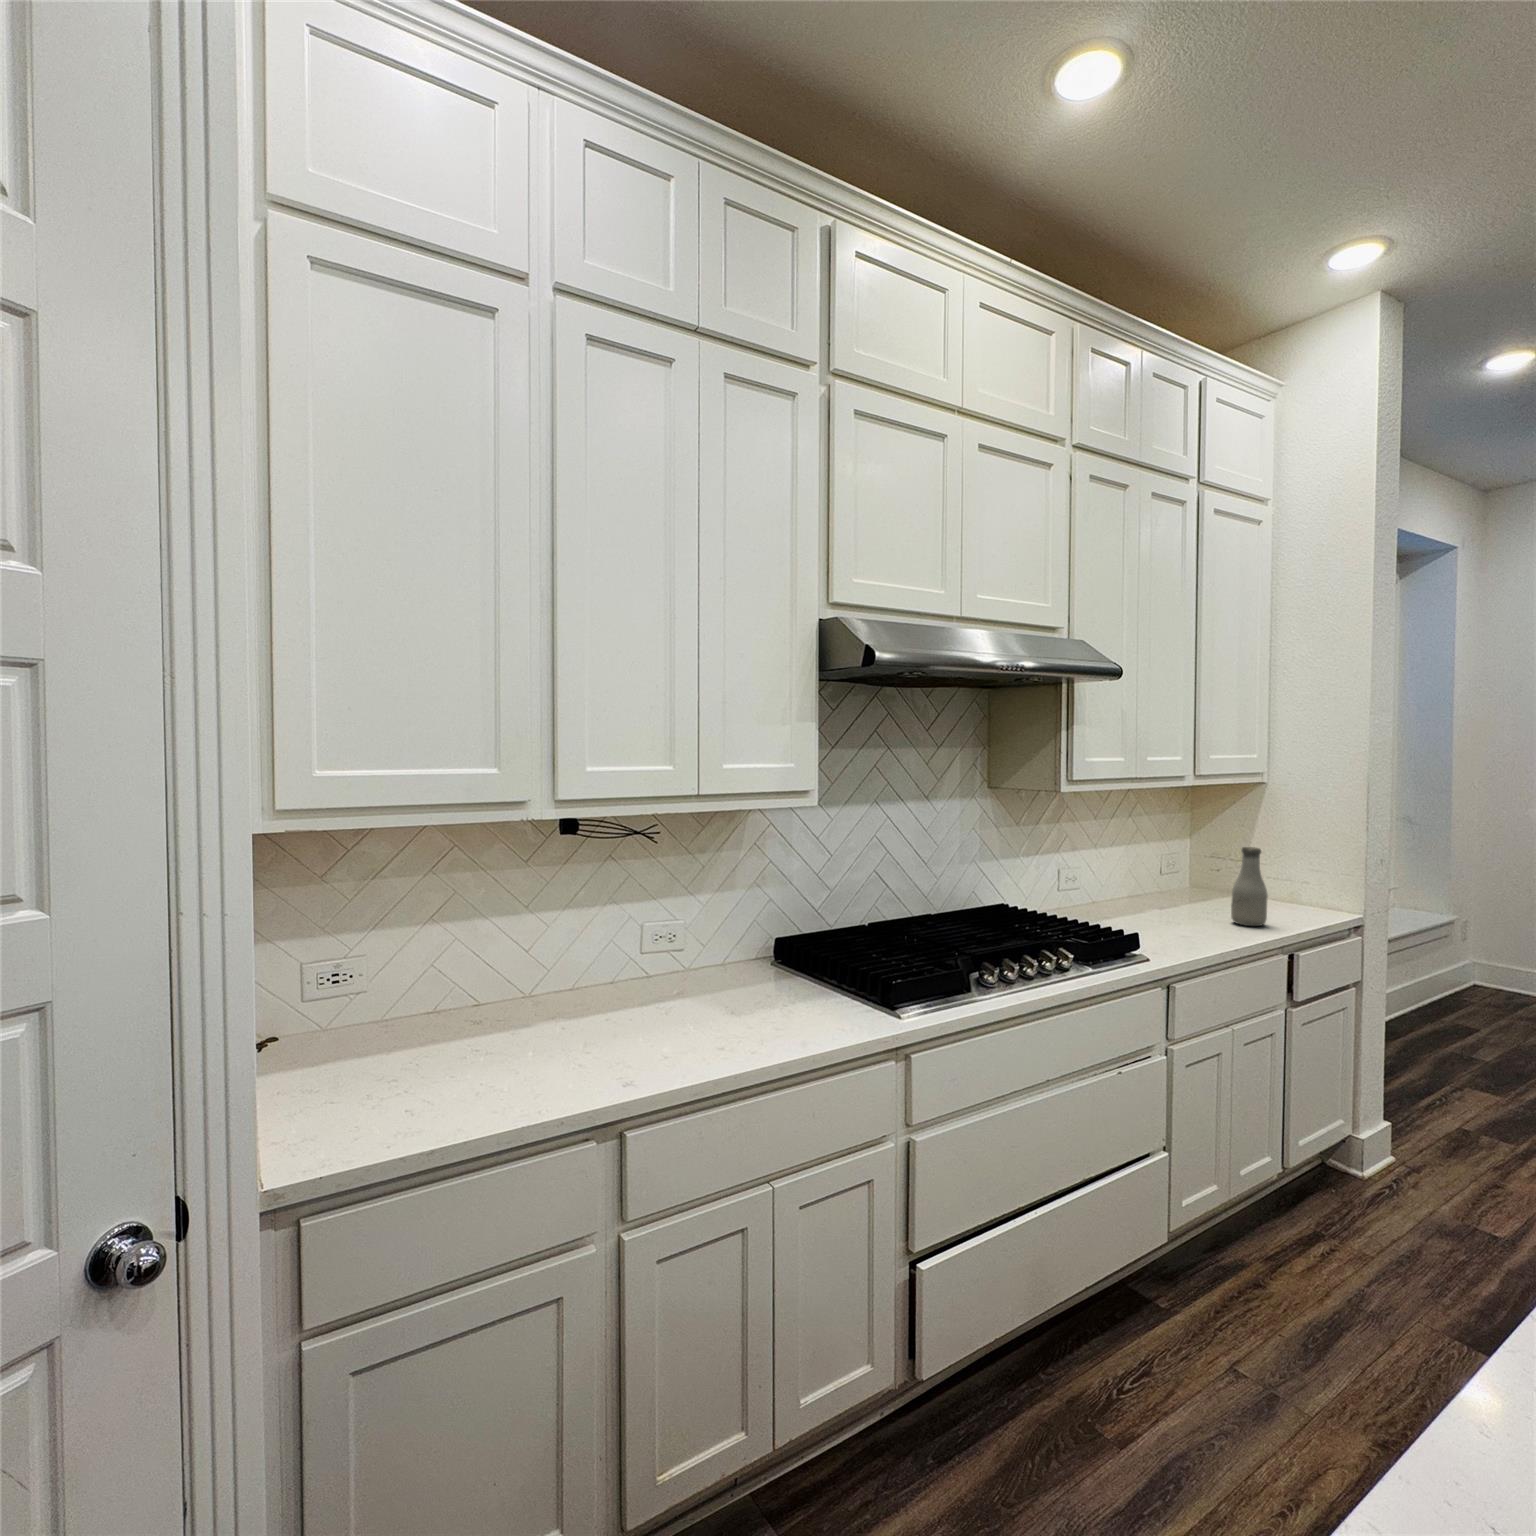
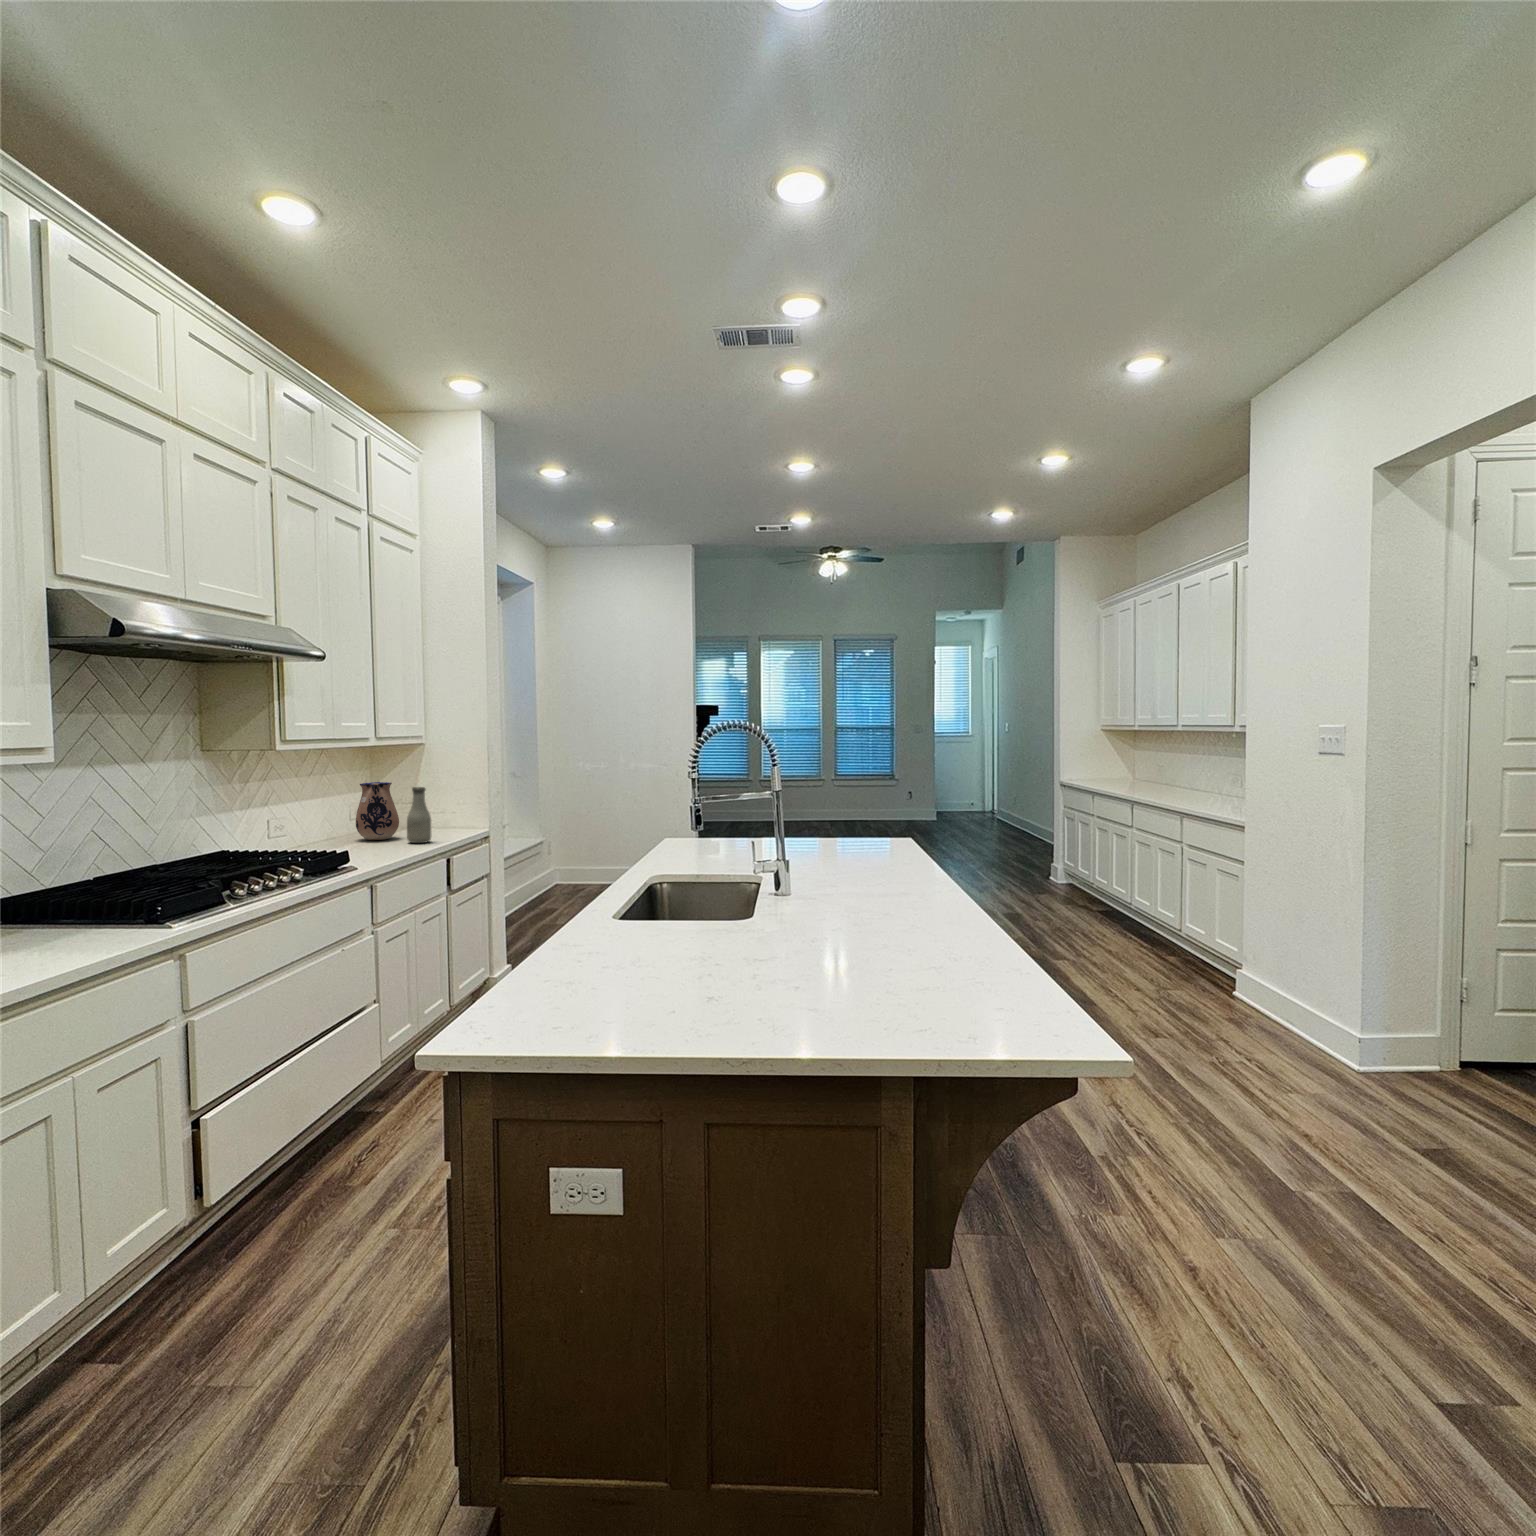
ceramic pitcher: none [1165,834,1223,911] -> present [356,782,399,840]

